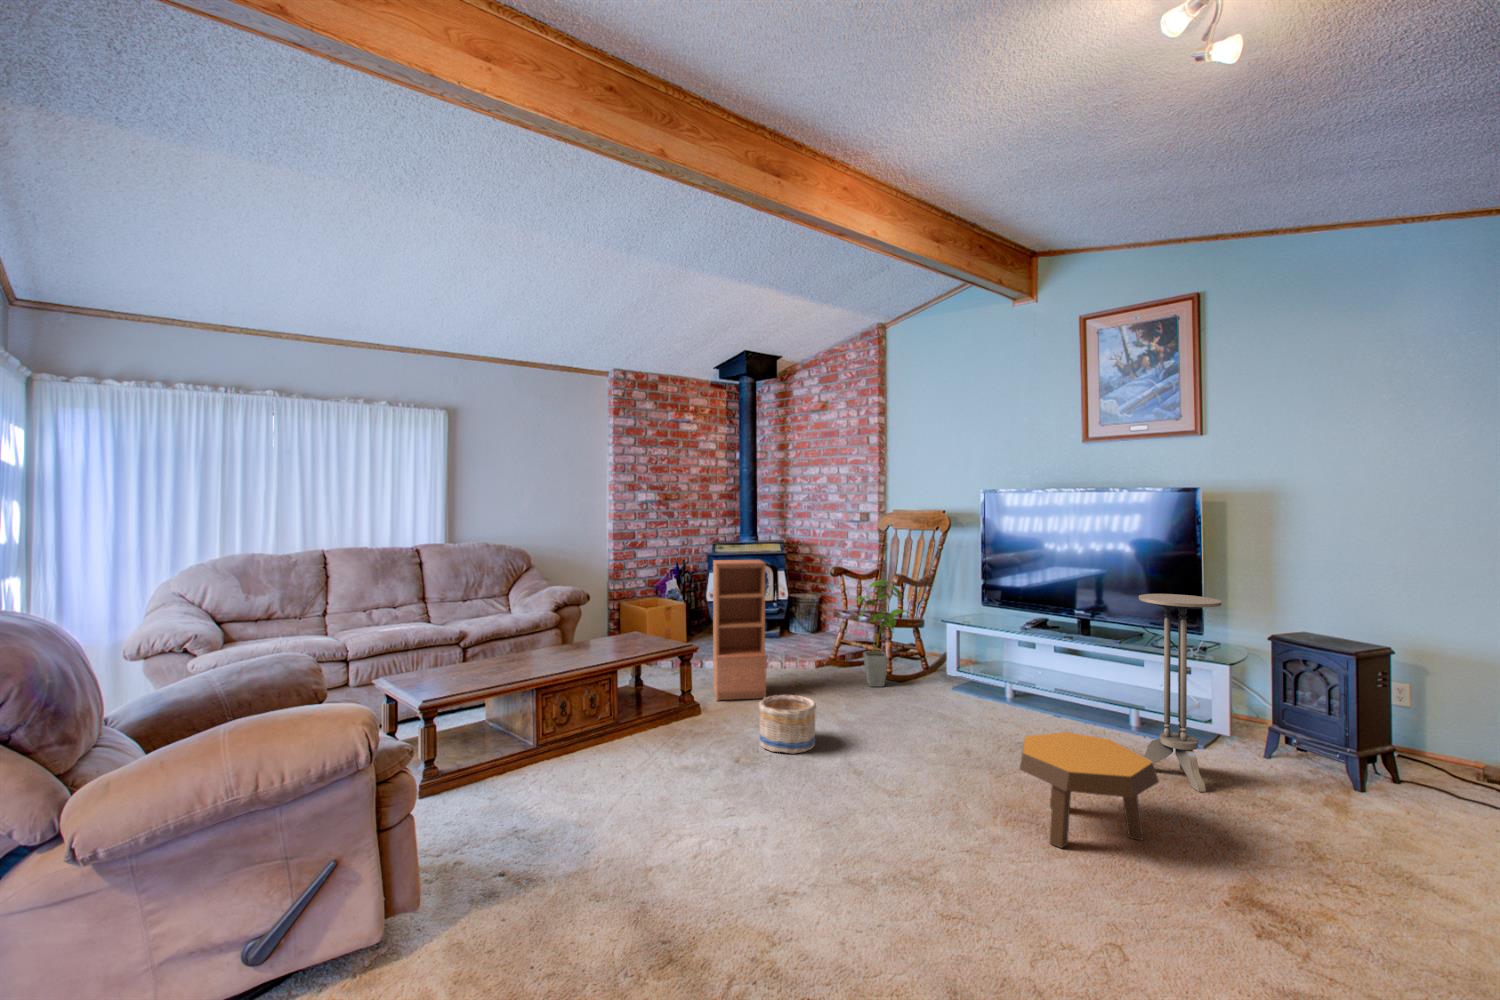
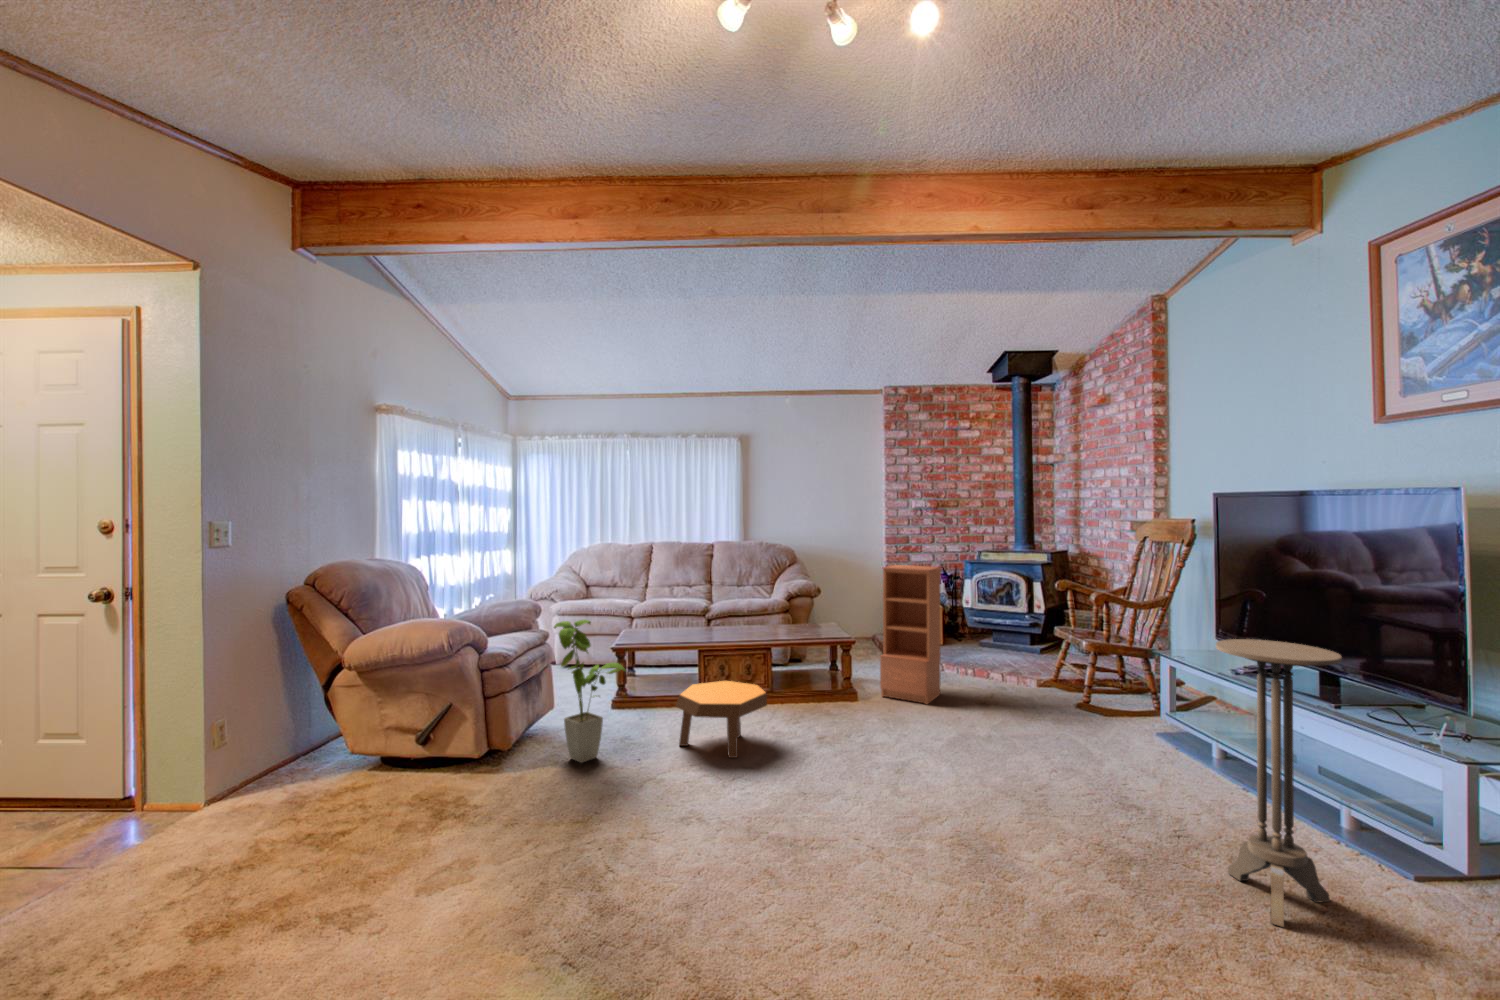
house plant: present [855,580,905,687] -> present [554,620,625,763]
basket: present [759,695,816,753] -> none [848,694,904,750]
footstool: present [1020,732,1159,848] -> present [676,681,767,758]

